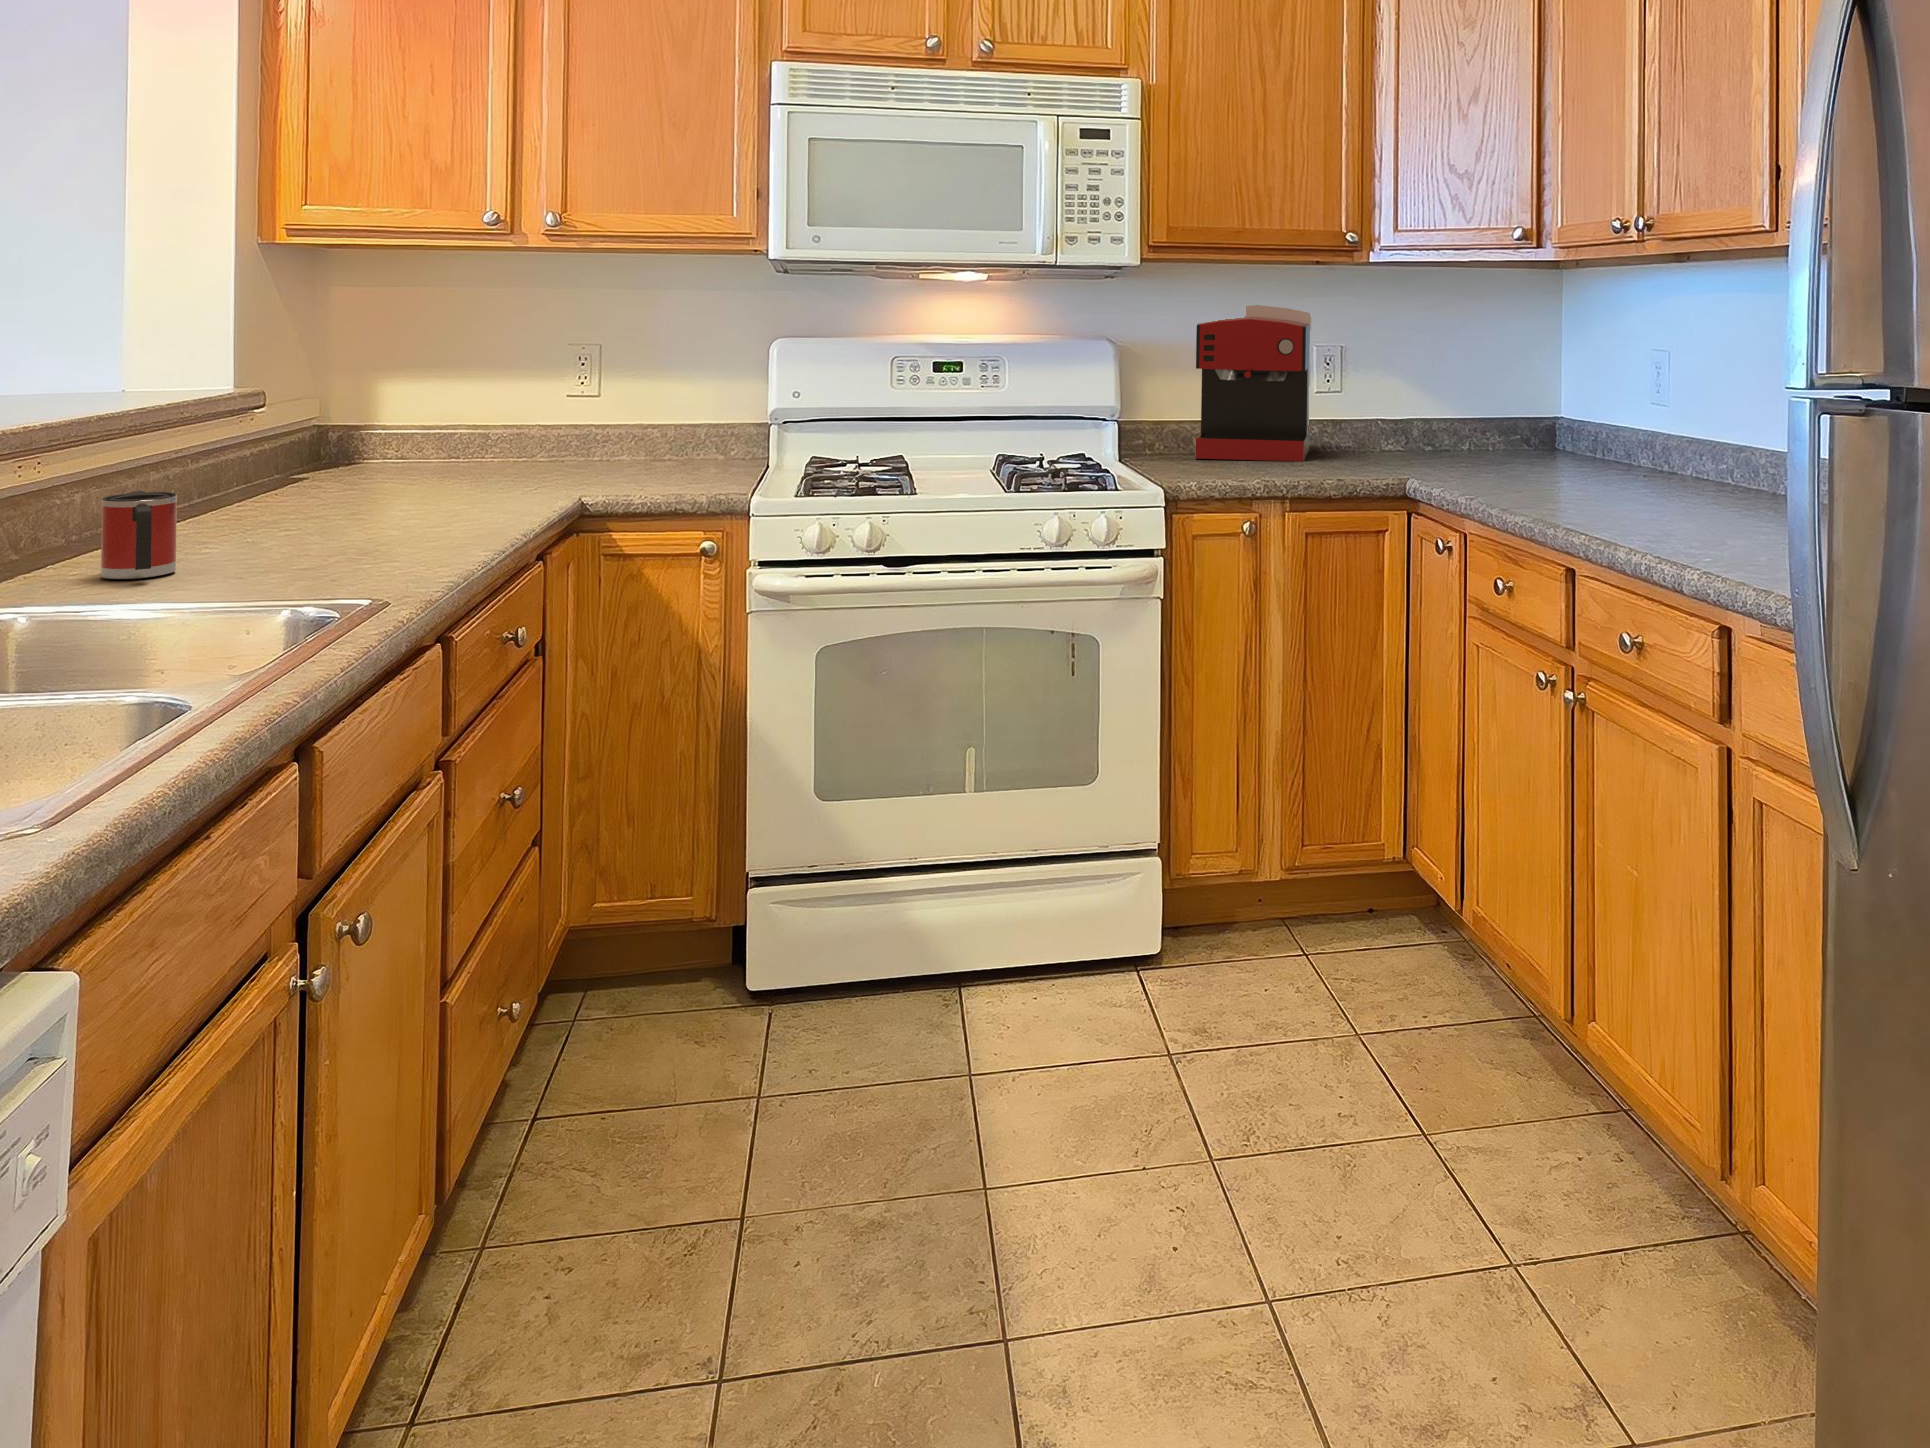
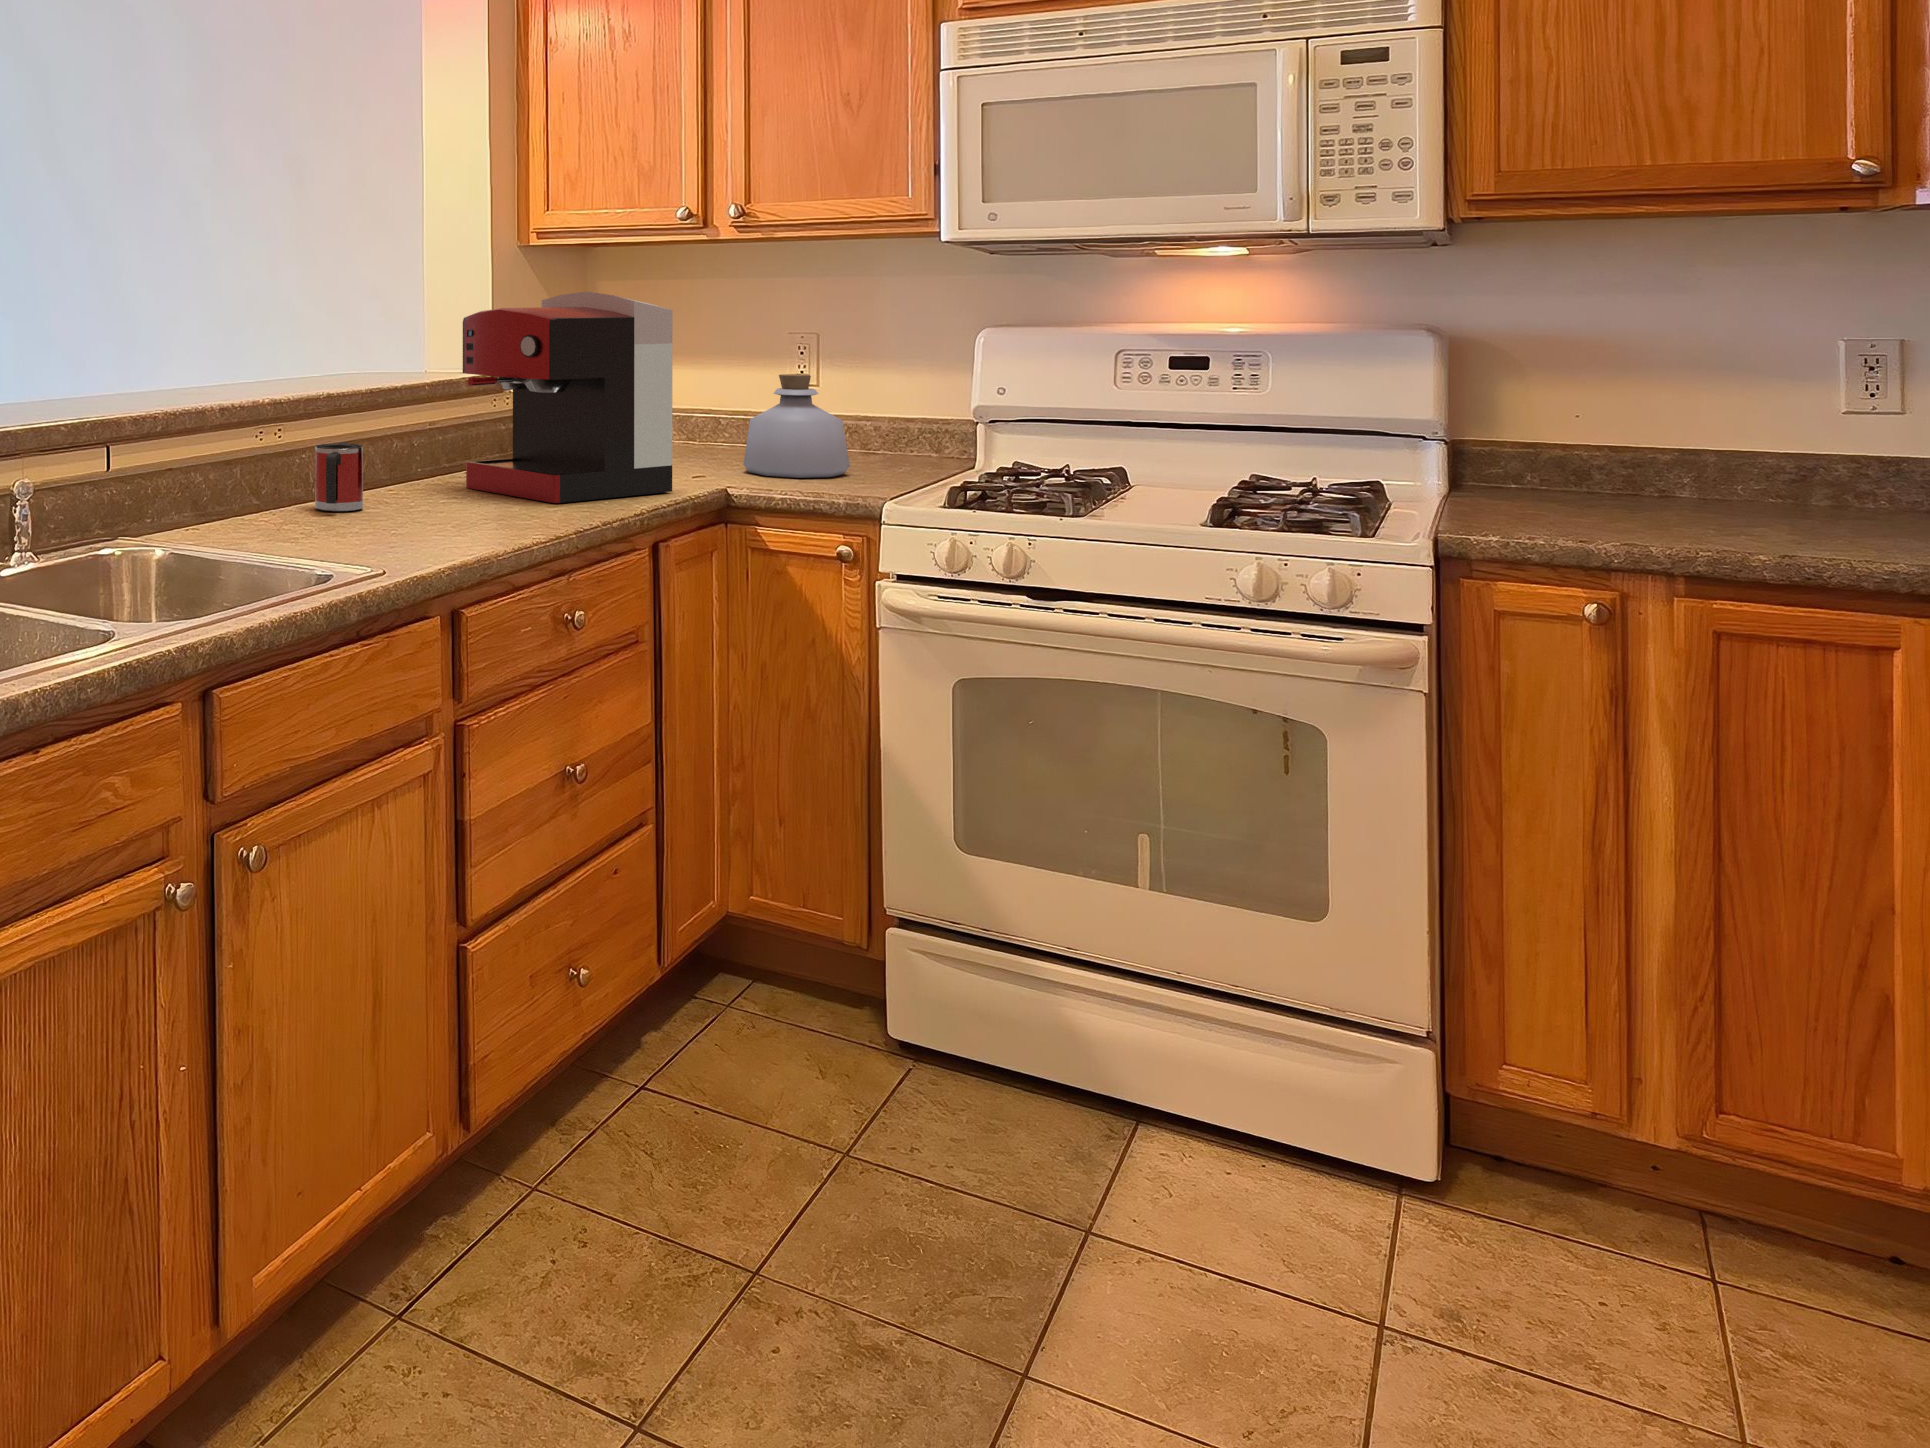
coffee maker: present [1195,305,1311,462] -> present [463,292,673,503]
bottle: none [551,382,660,484] -> present [743,374,850,478]

